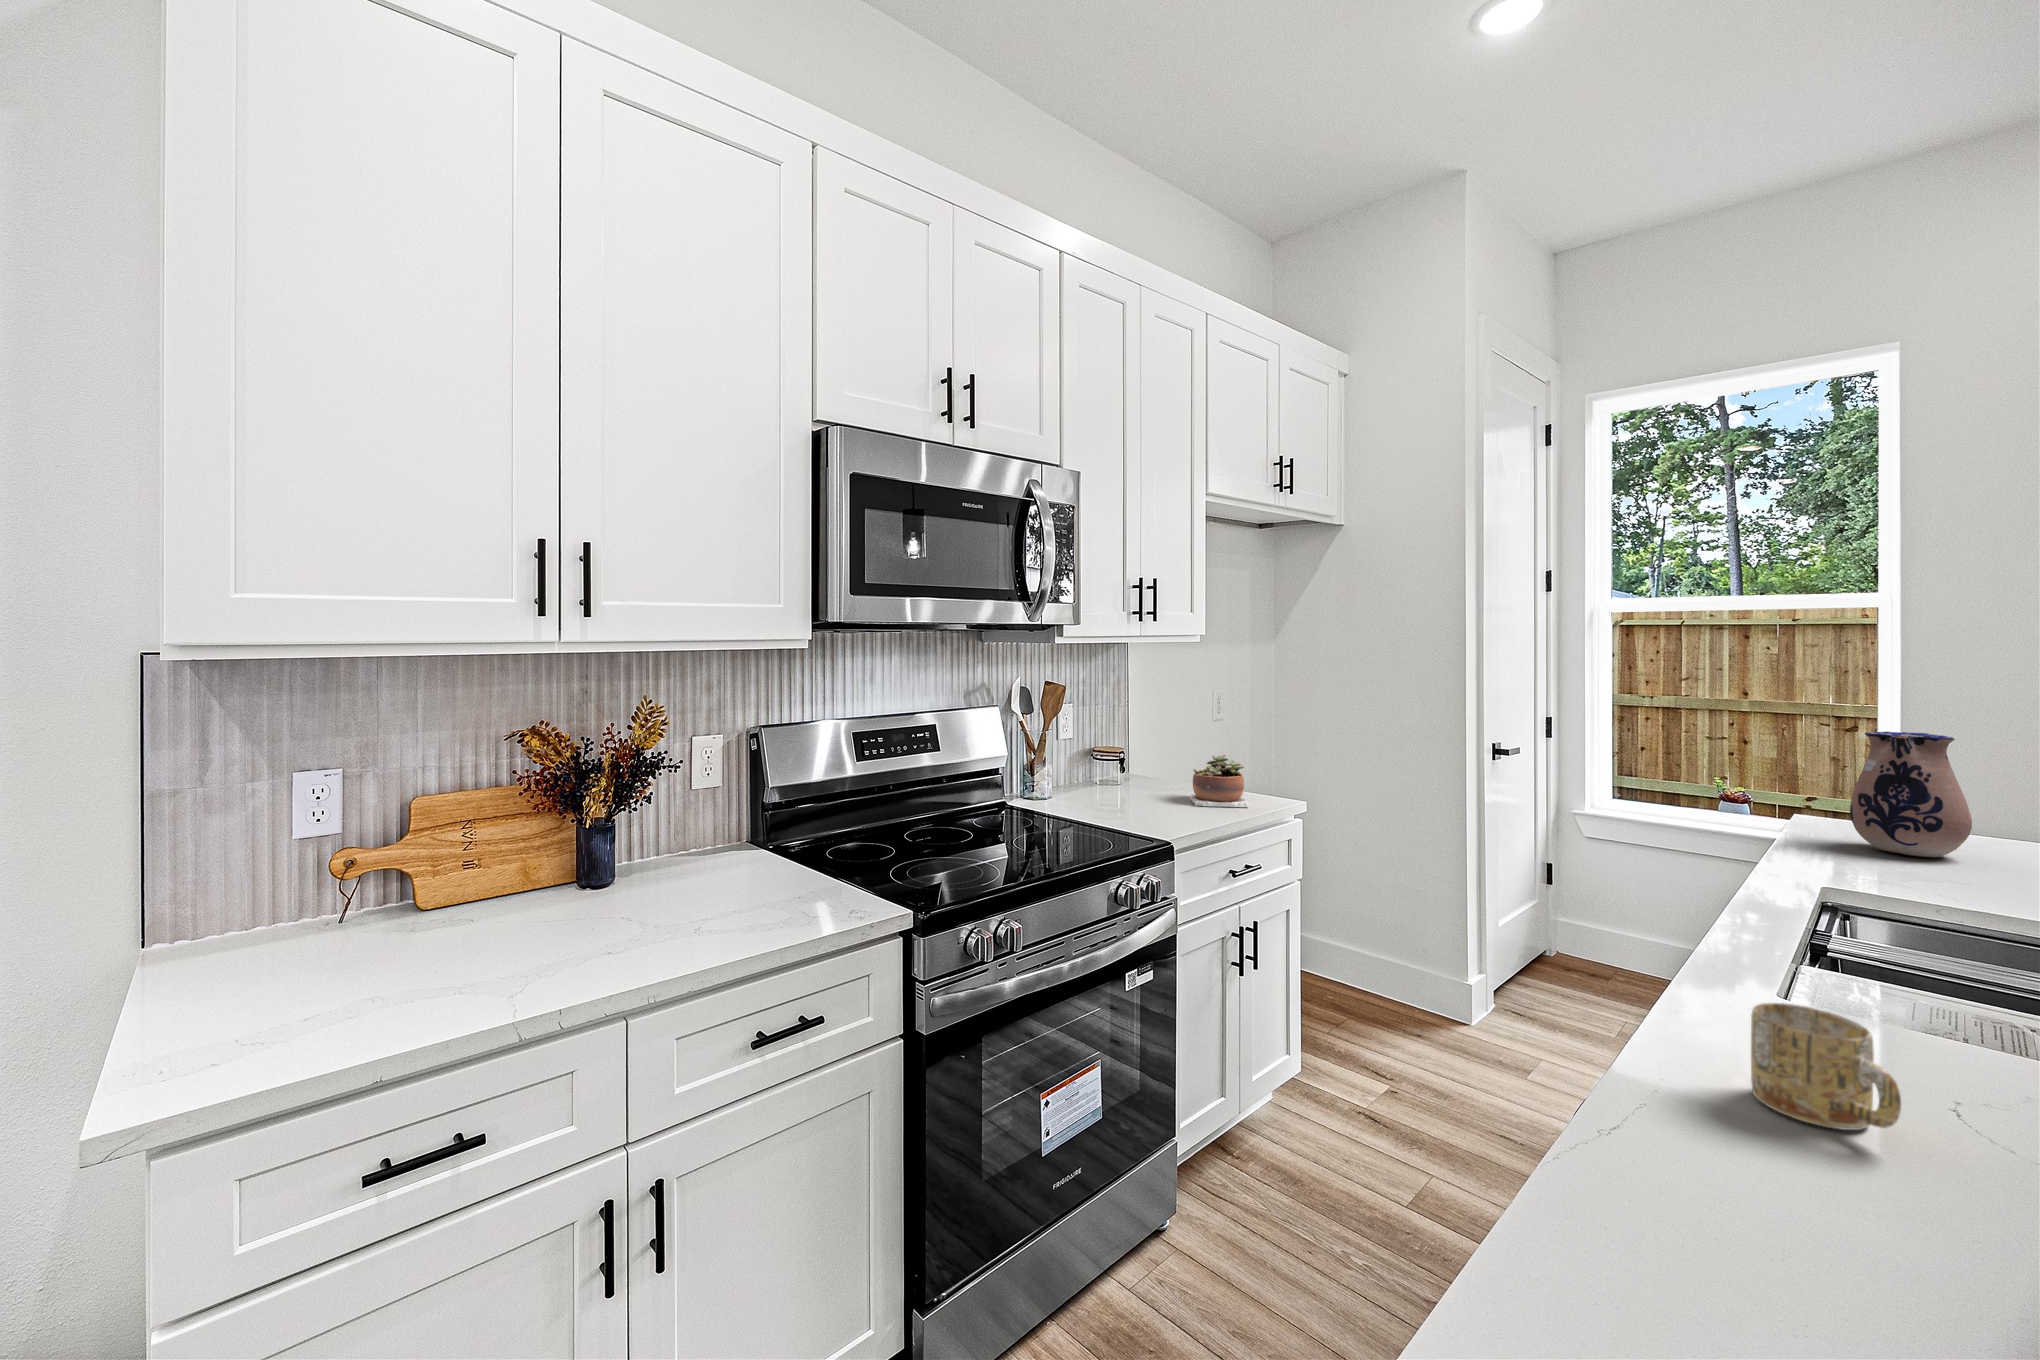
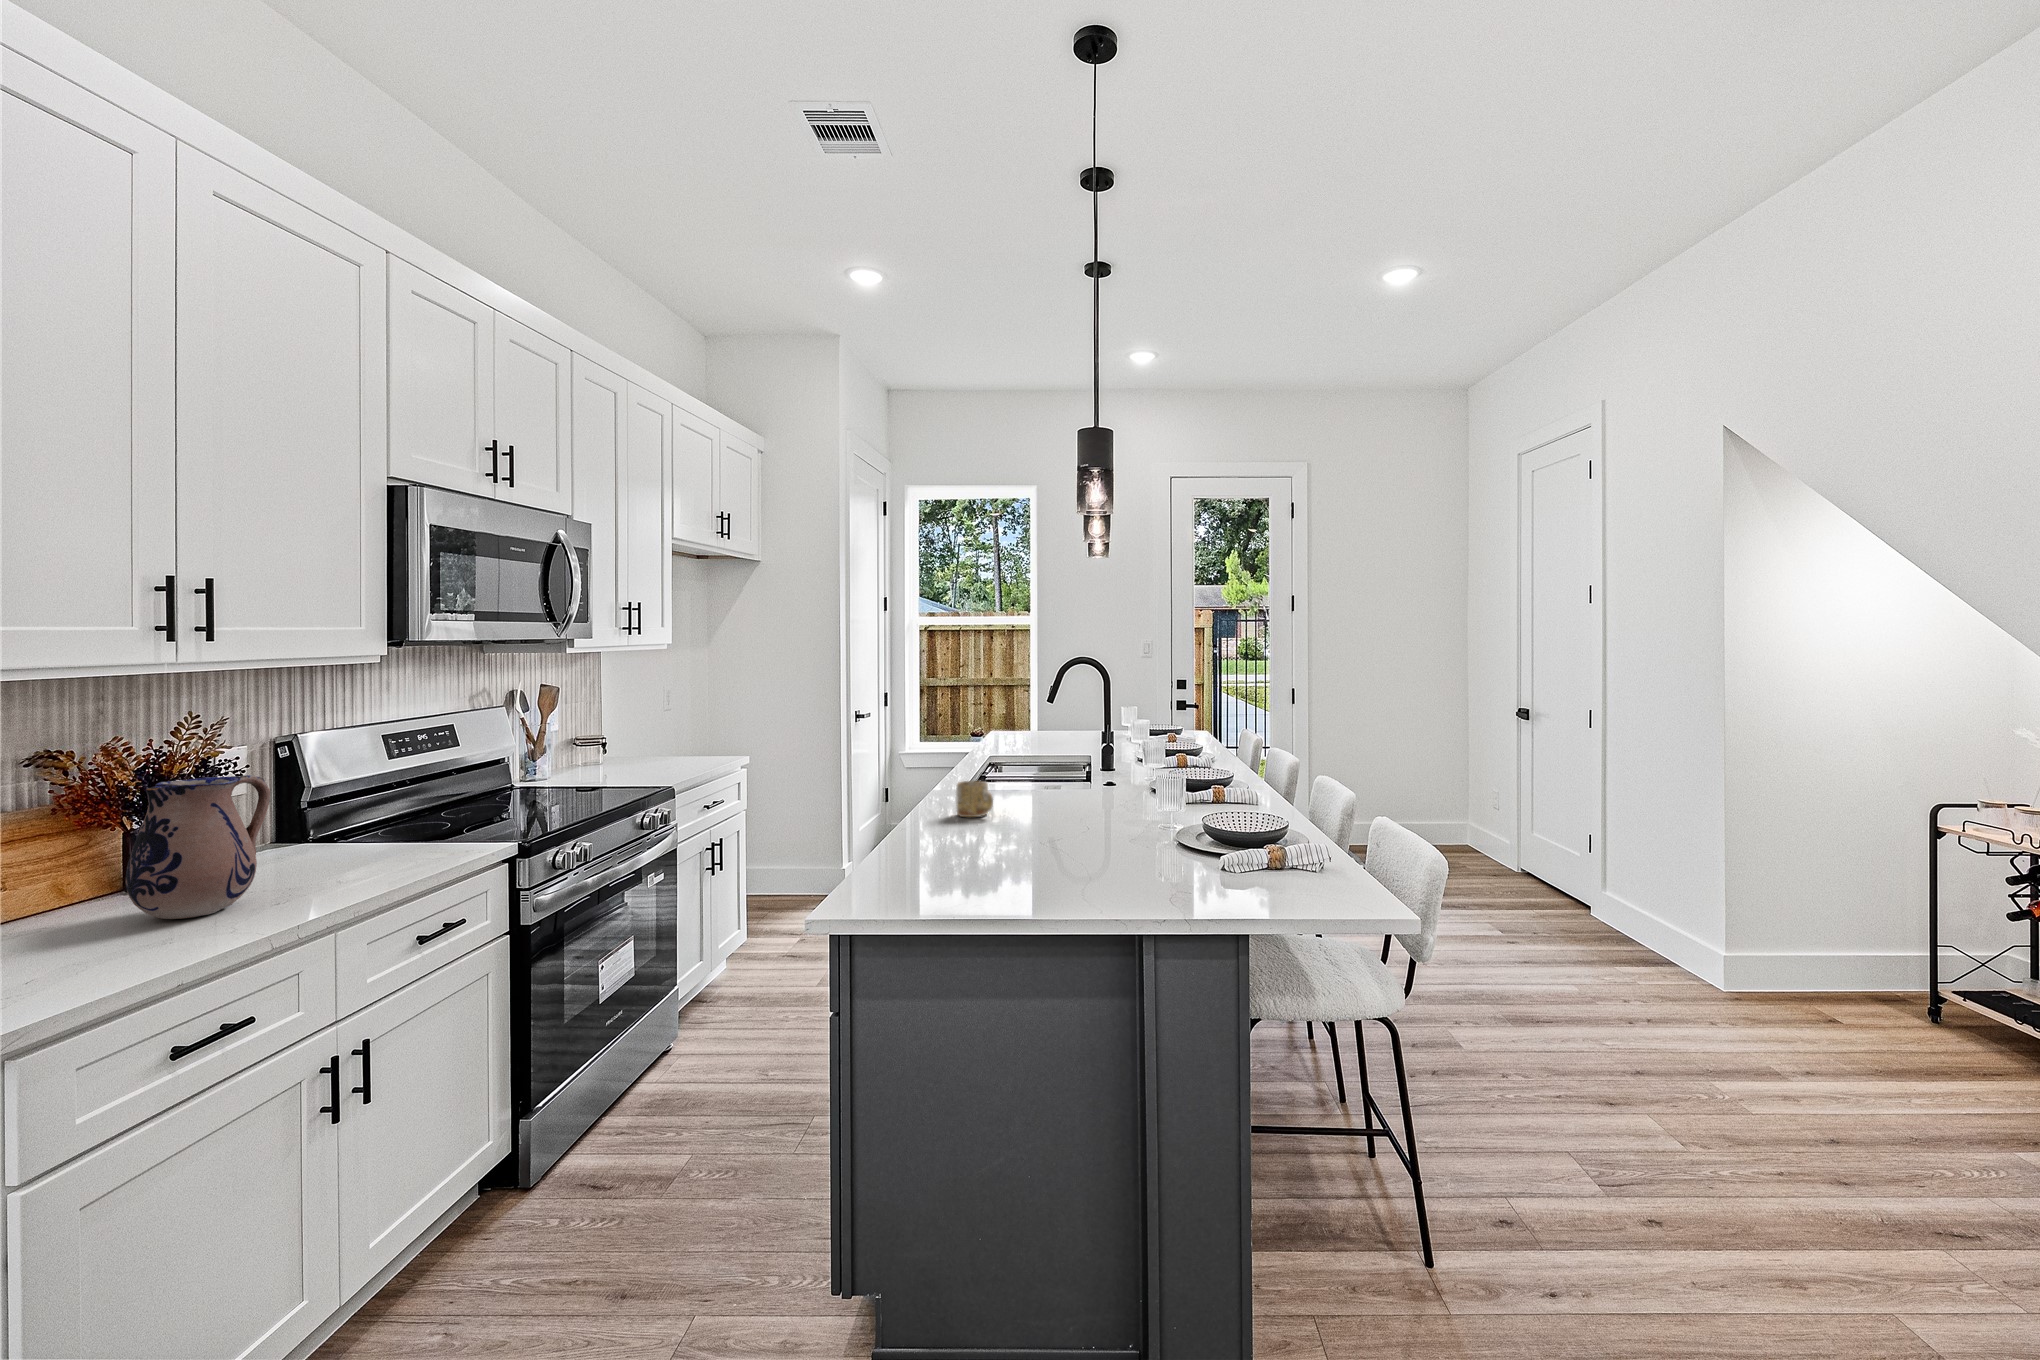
ceramic pitcher: present [1850,731,1972,857] -> present [126,775,270,919]
succulent plant: present [1190,754,1249,807] -> none [666,729,712,767]

